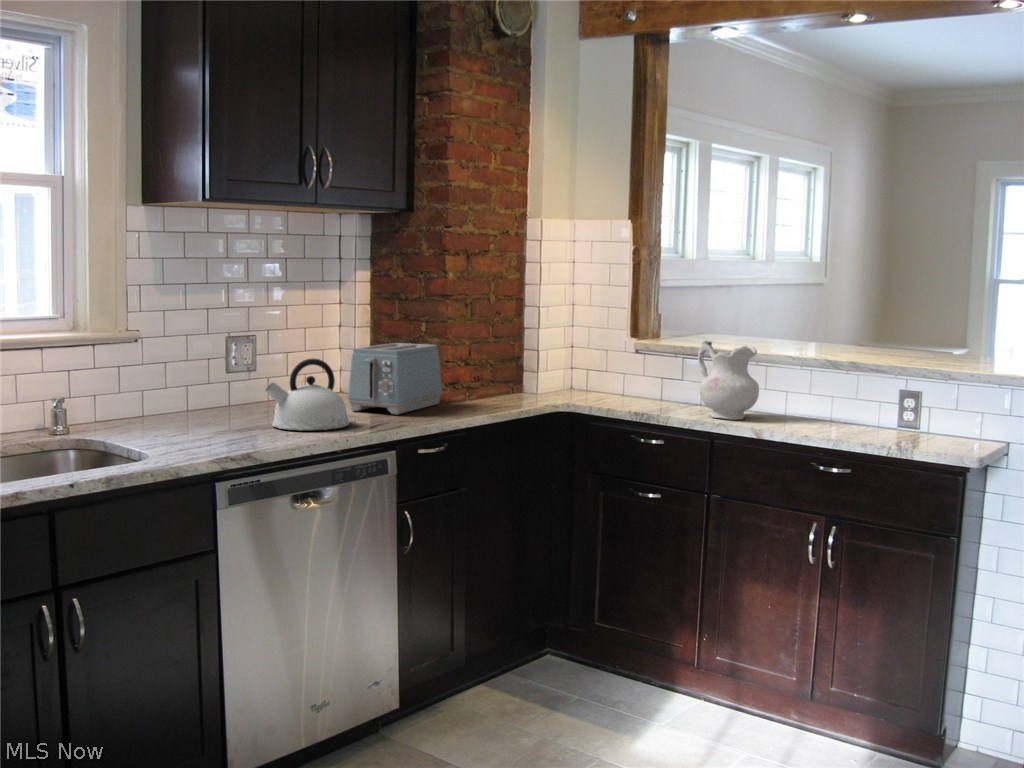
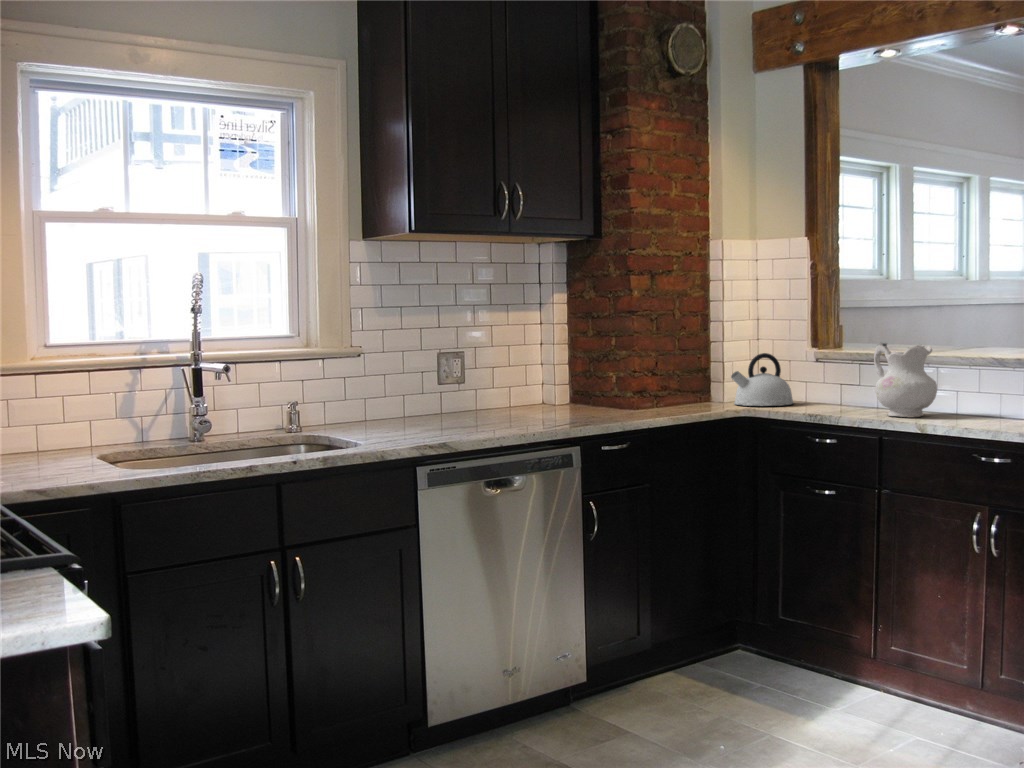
toaster: present [348,343,442,414] -> none [541,357,629,418]
kettle: present [265,359,349,430] -> present [731,353,794,406]

